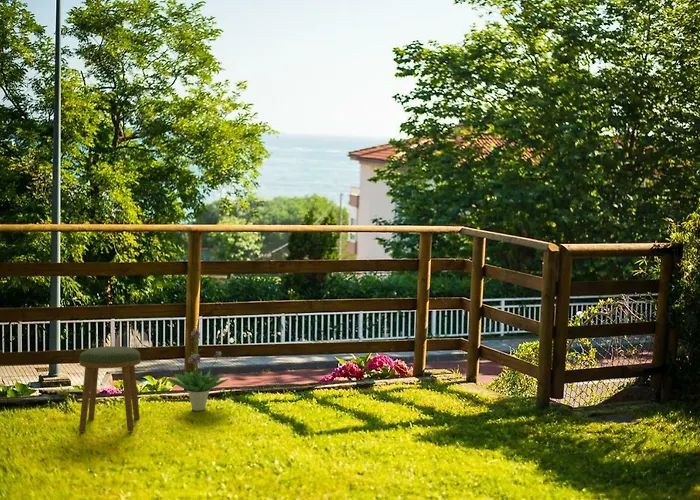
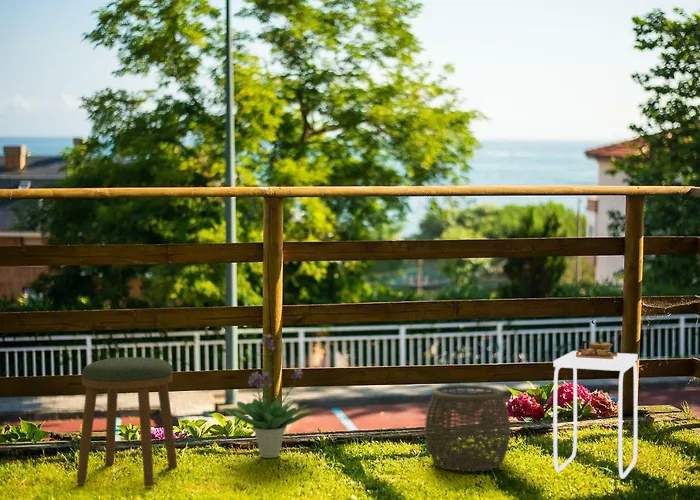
side table: none [383,329,431,413] -> present [553,341,638,479]
woven basket: none [301,359,357,413] -> present [424,385,511,472]

